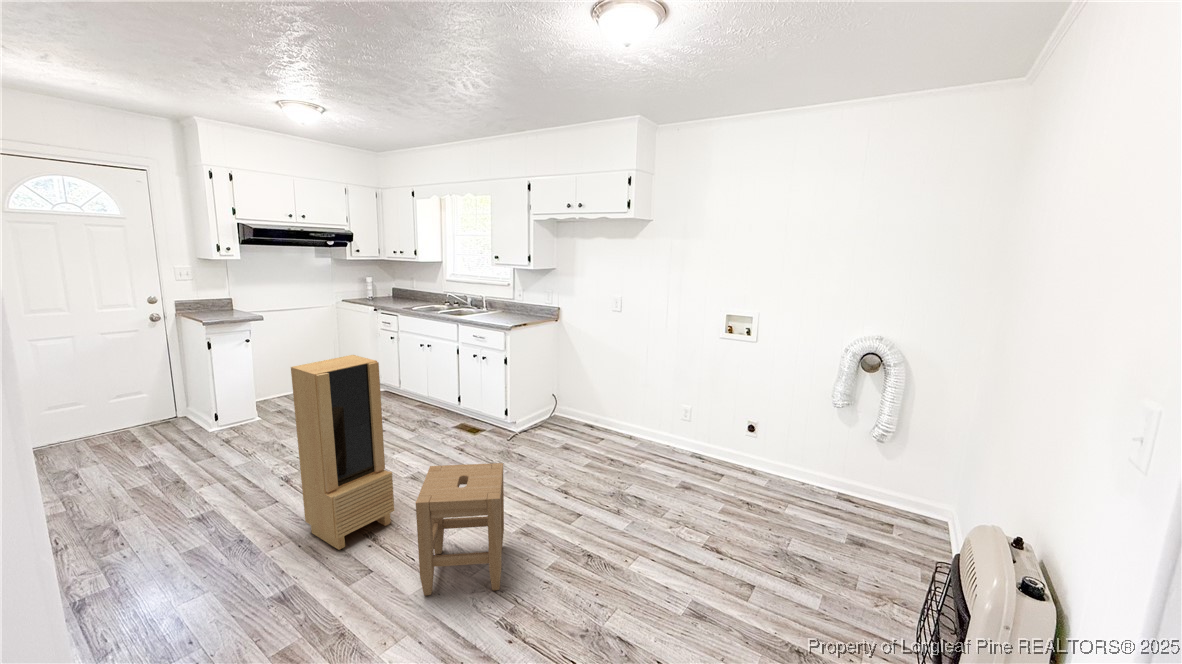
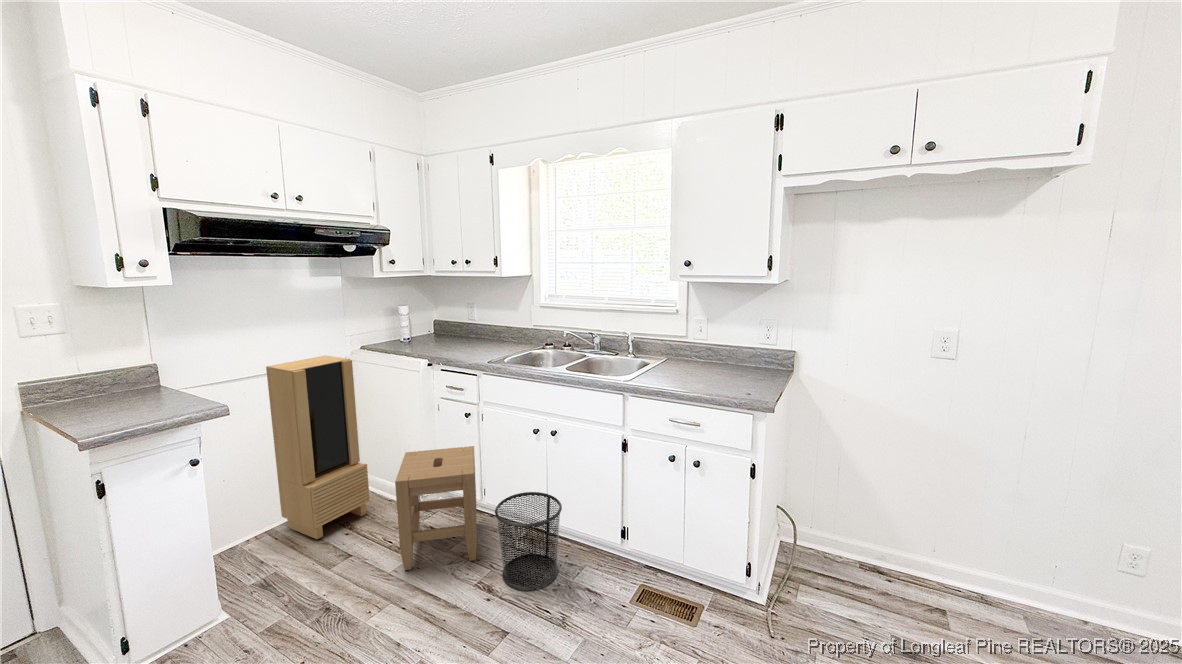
waste bin: none [520,522,594,633] -> present [495,492,562,590]

